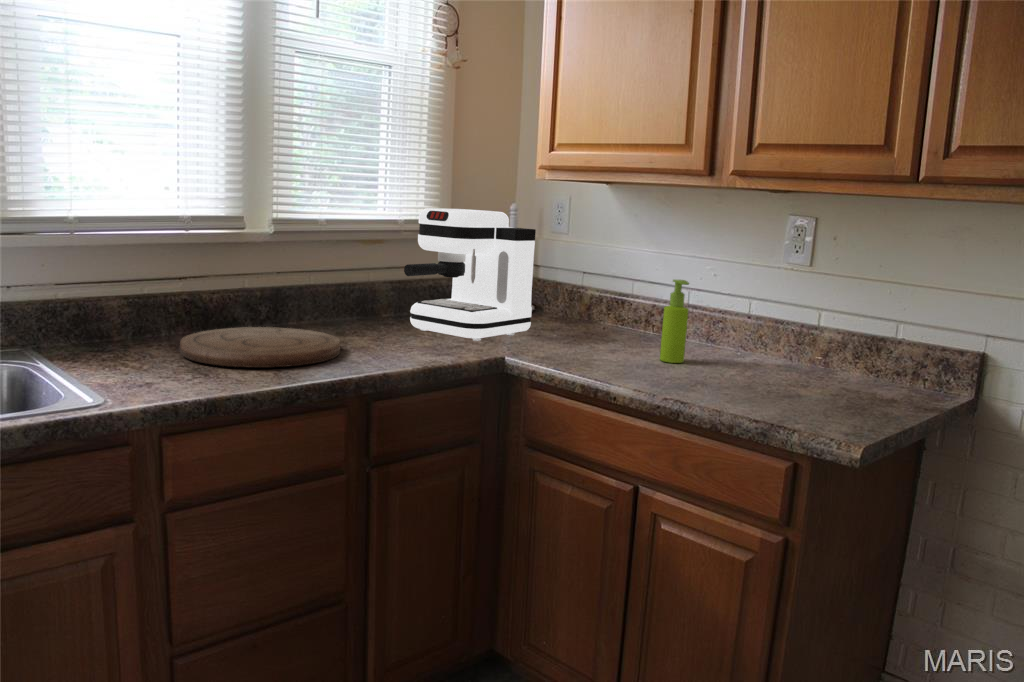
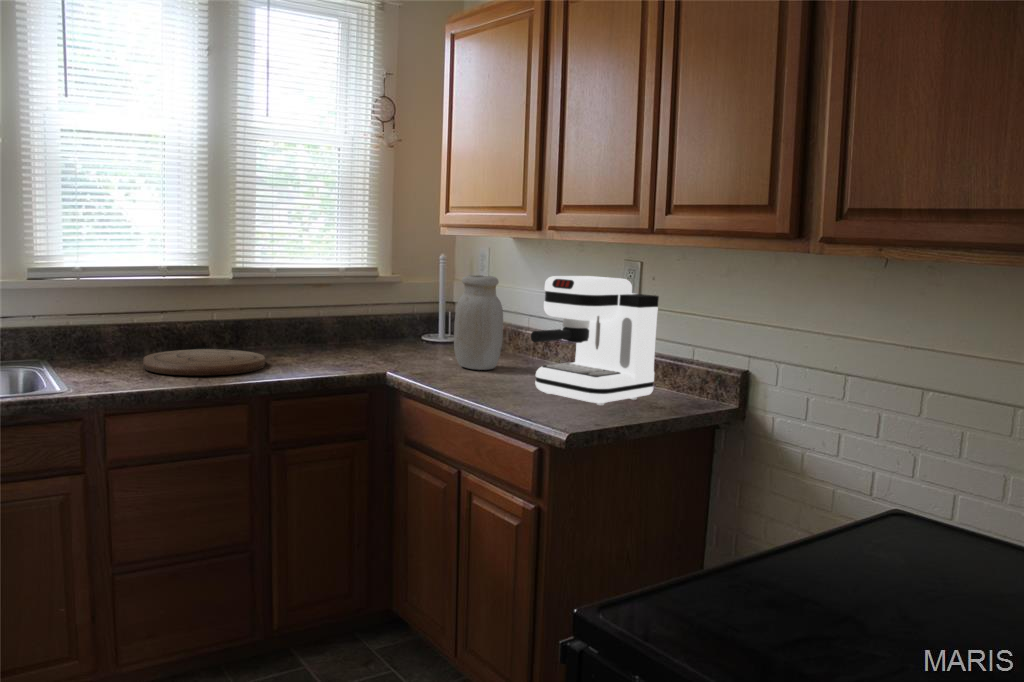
coffee maker: present [404,208,536,341] -> present [531,276,659,406]
jar: none [572,231,636,350] -> present [454,275,503,370]
soap dispenser: present [660,280,689,363] -> none [513,313,534,379]

